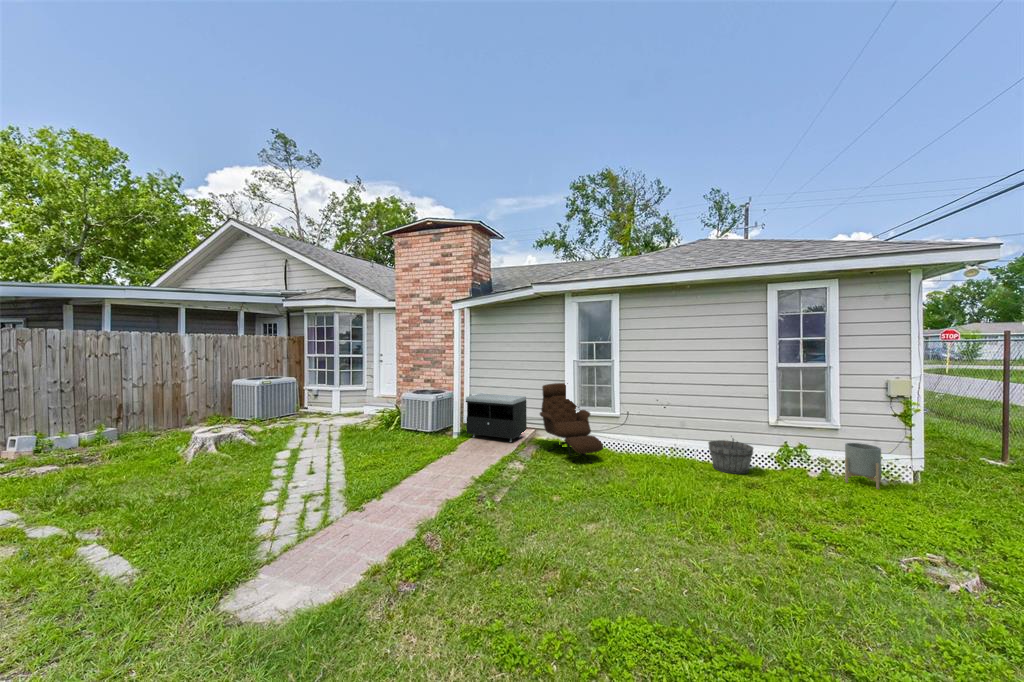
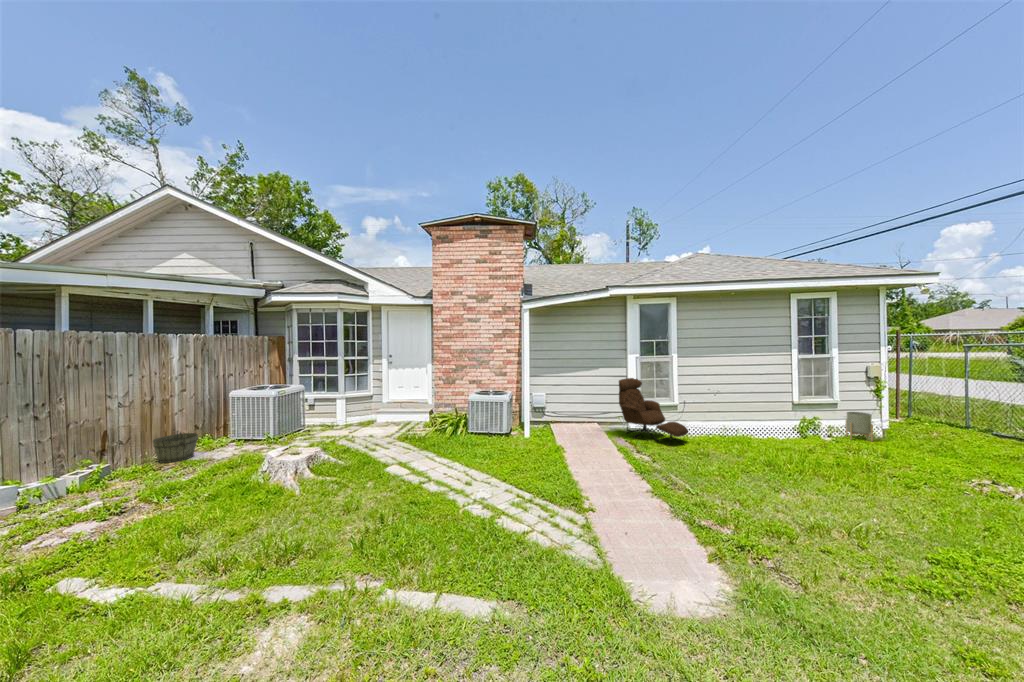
storage bench: present [466,394,527,442] -> none [542,391,594,434]
wooden bucket: present [708,438,753,474] -> present [153,431,198,463]

